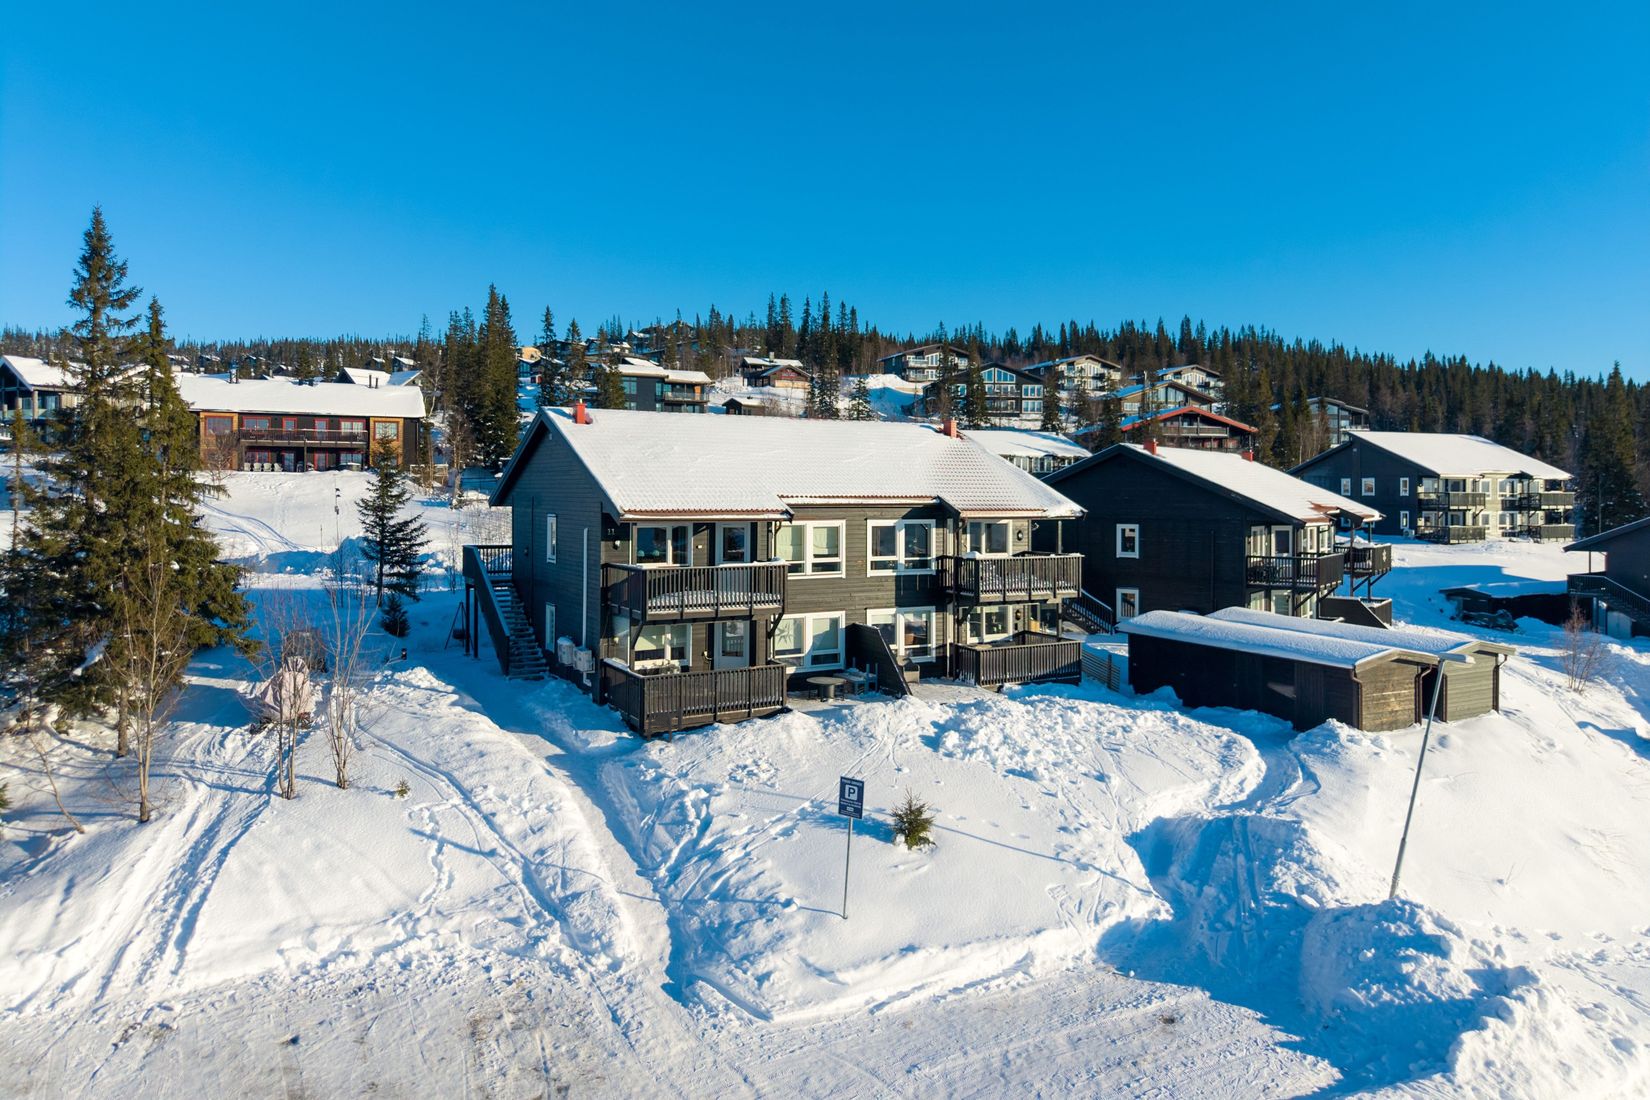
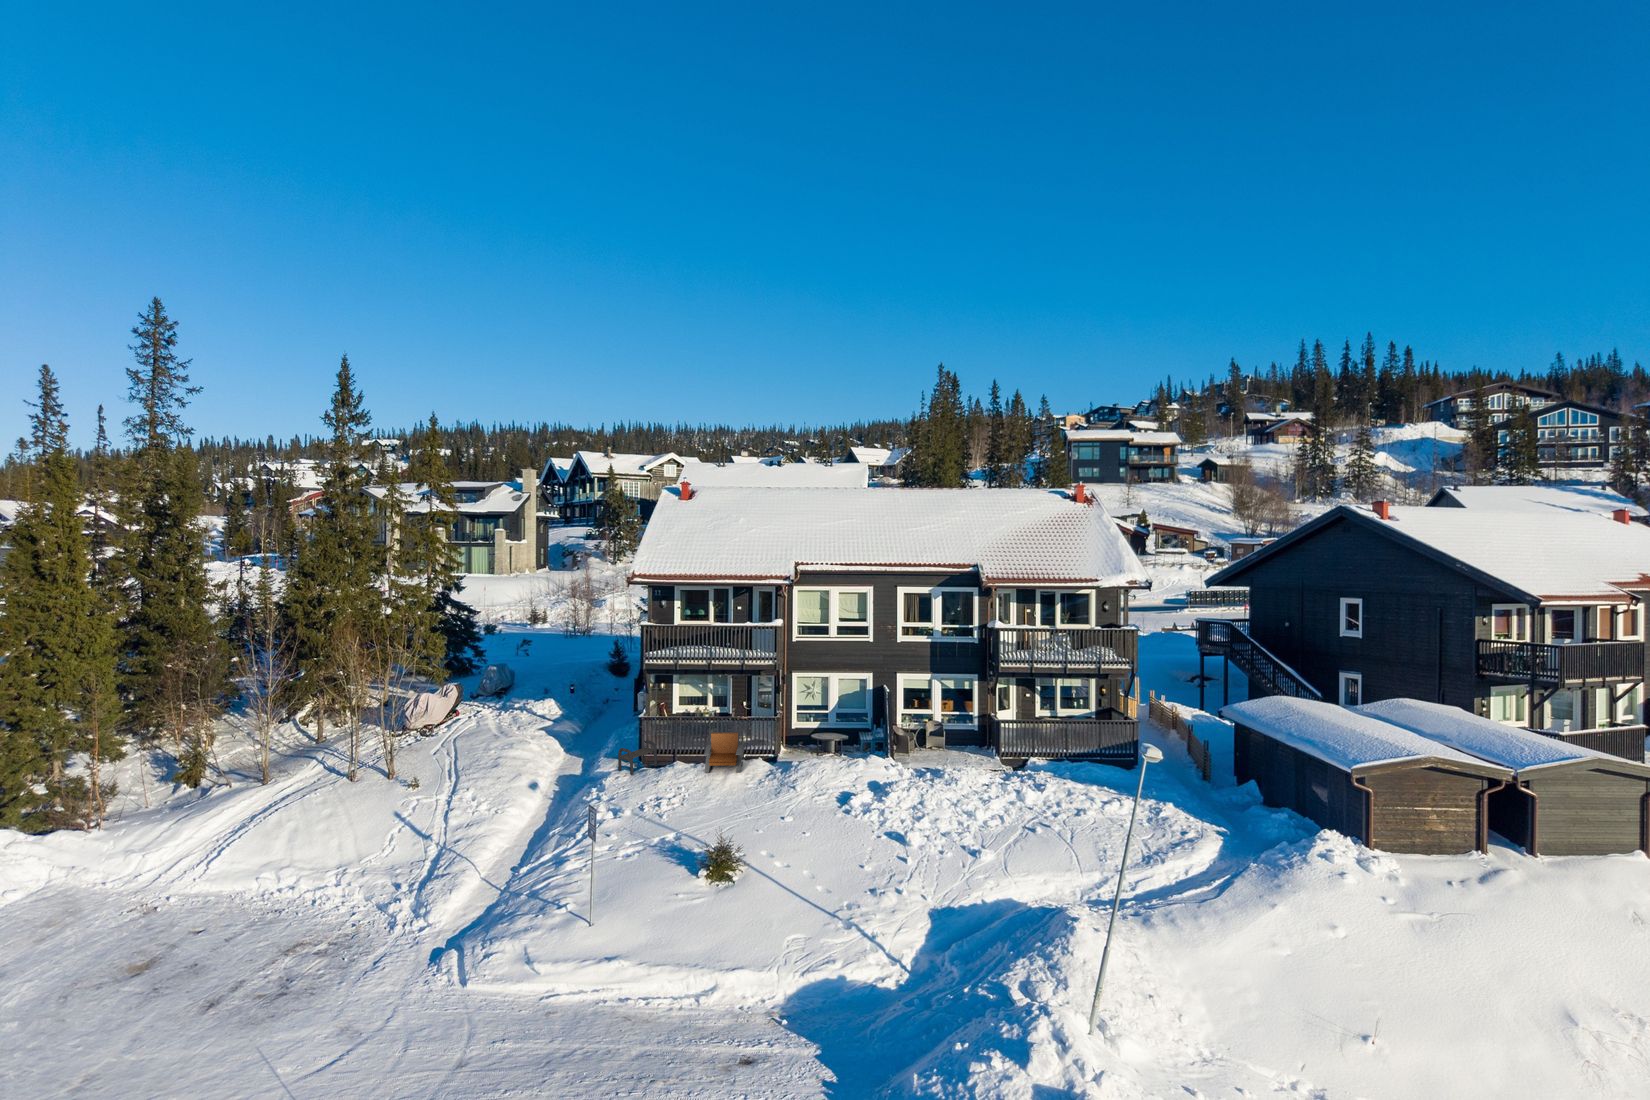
lounge chair: none [731,681,782,728] -> present [704,732,743,773]

